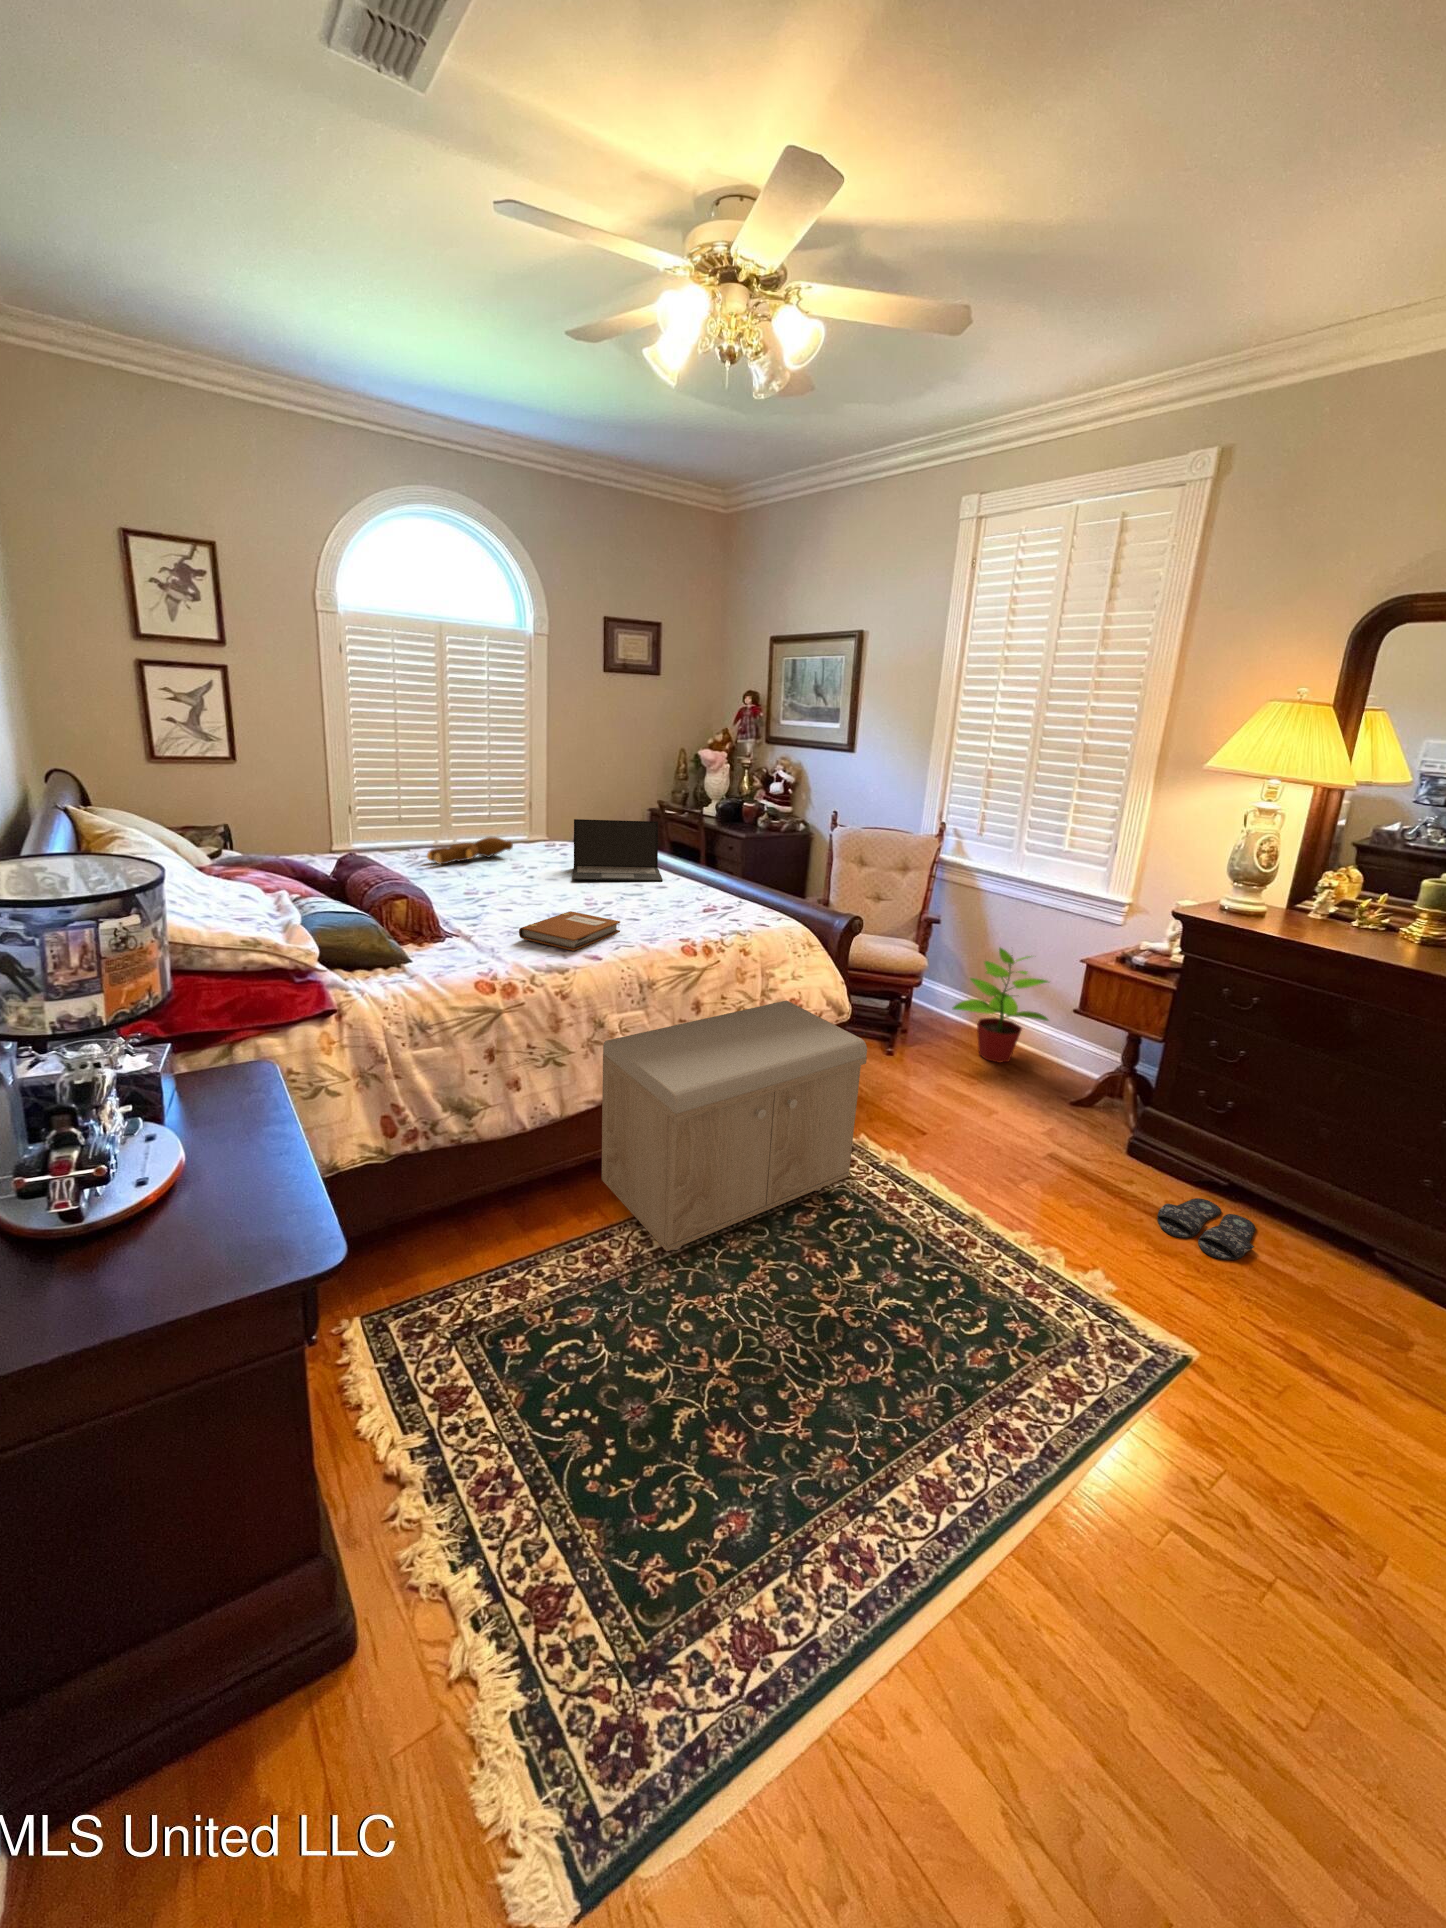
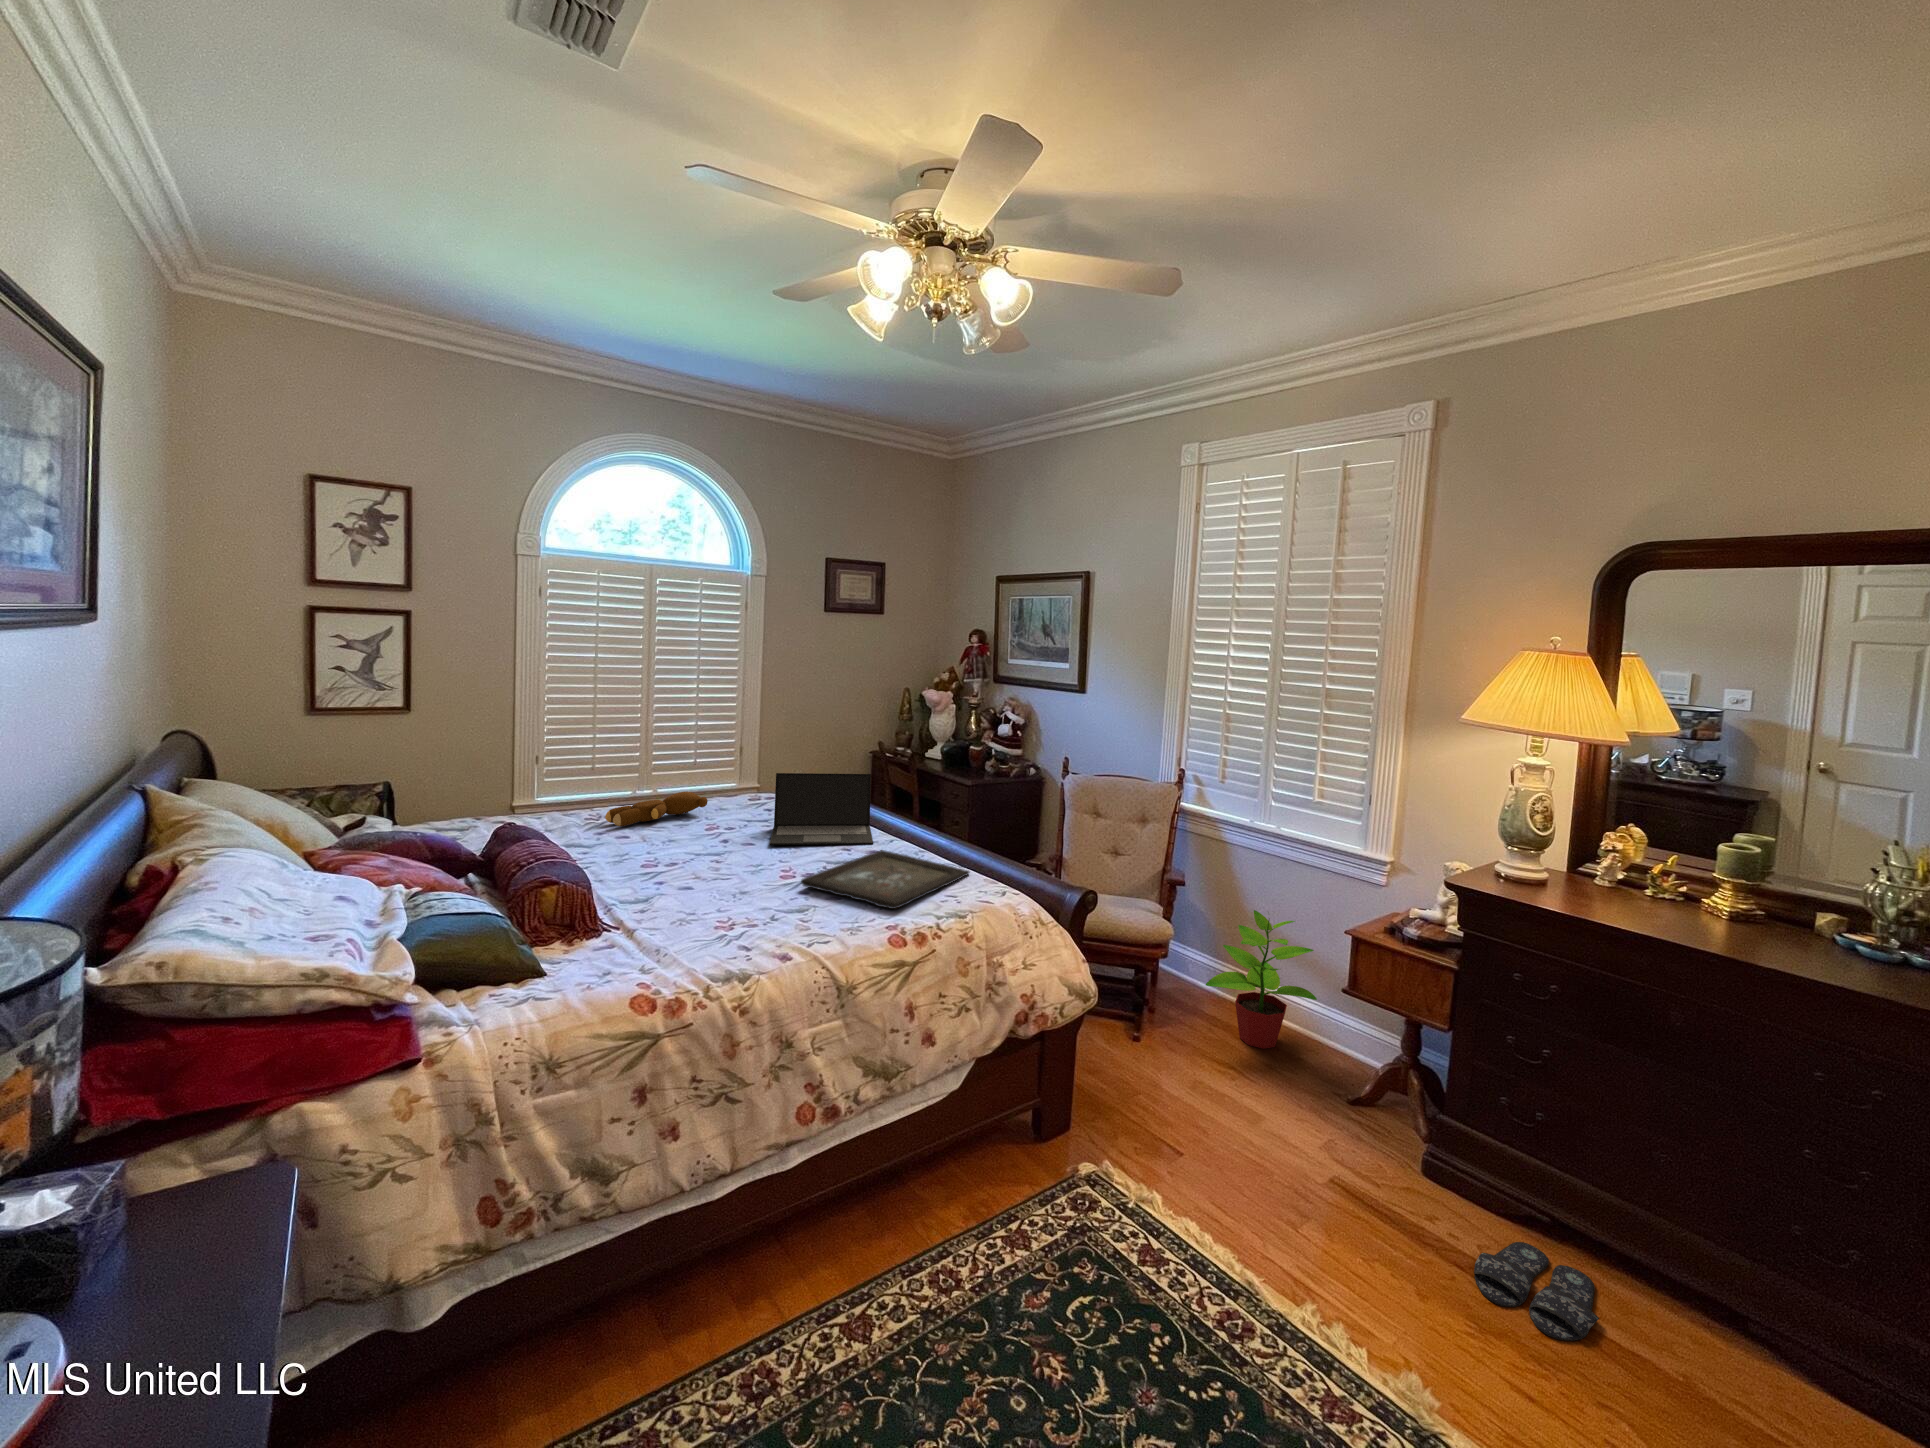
tray: none [605,885,749,927] -> present [801,850,970,909]
notebook: present [519,911,620,951] -> none [690,892,815,949]
storage bench: present [602,1001,867,1251] -> none [777,996,1108,1372]

